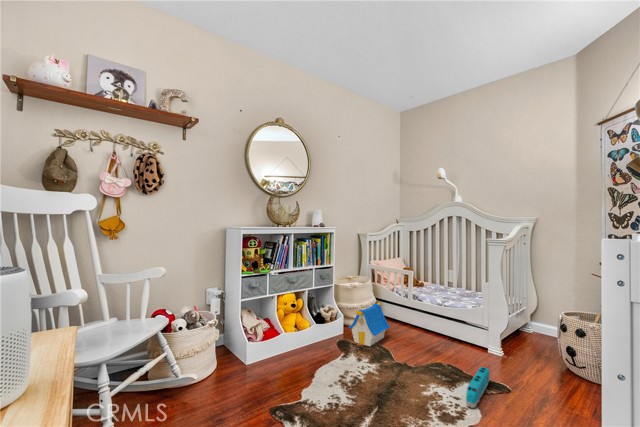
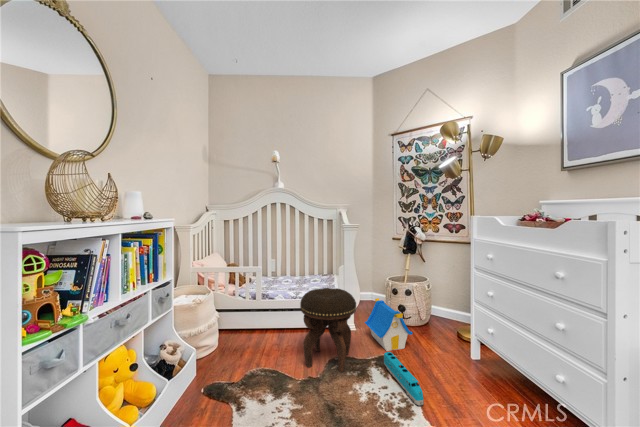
footstool: none [412,294,466,368] -> present [300,288,356,372]
toy house: present [349,303,390,346] -> present [365,298,413,351]

